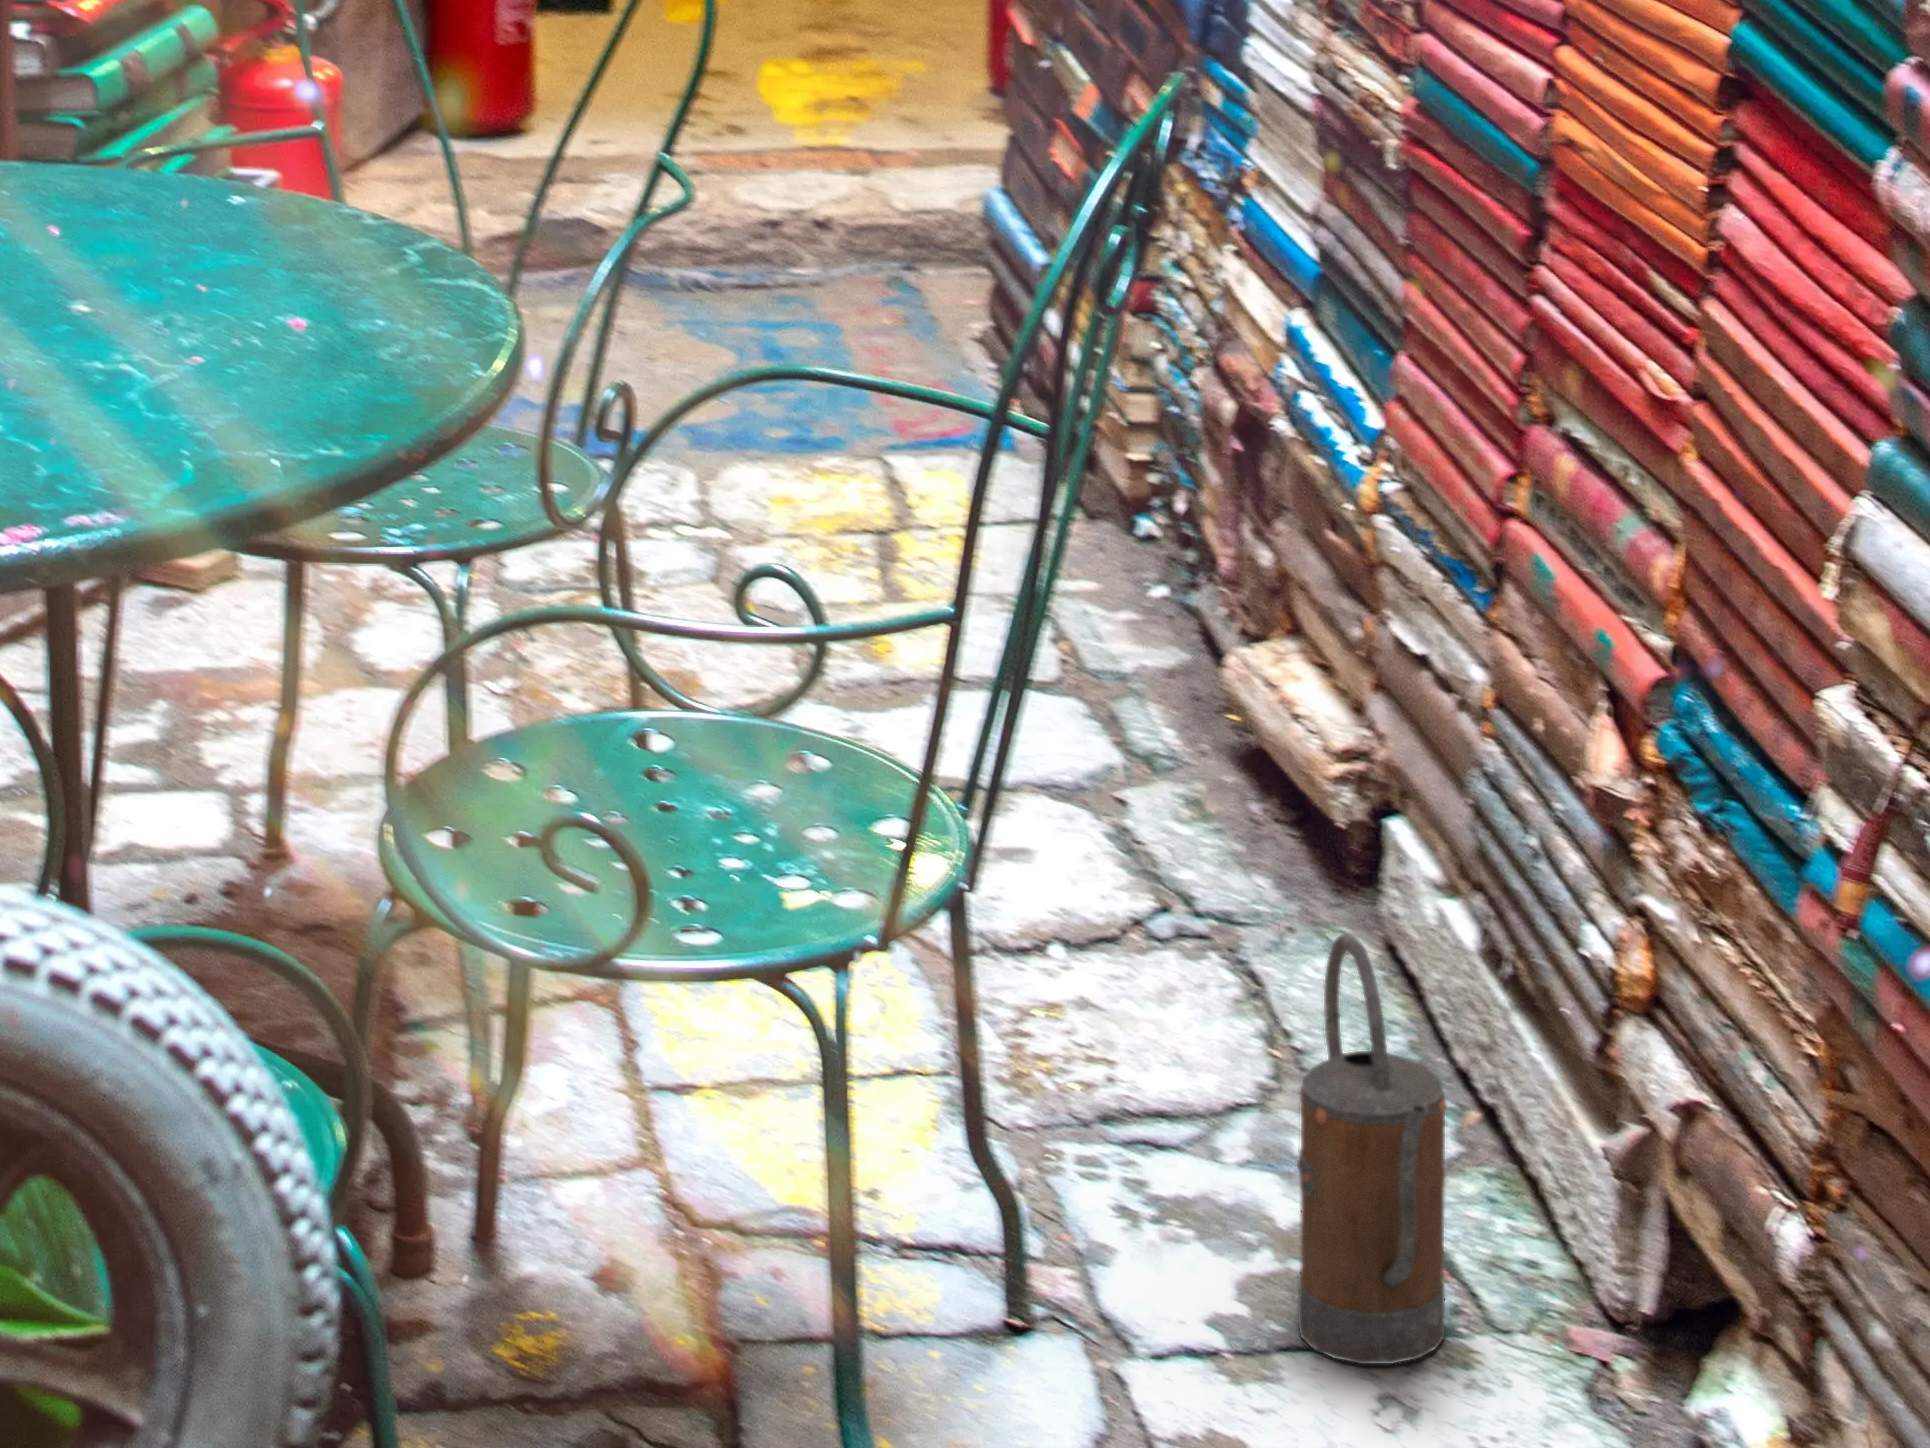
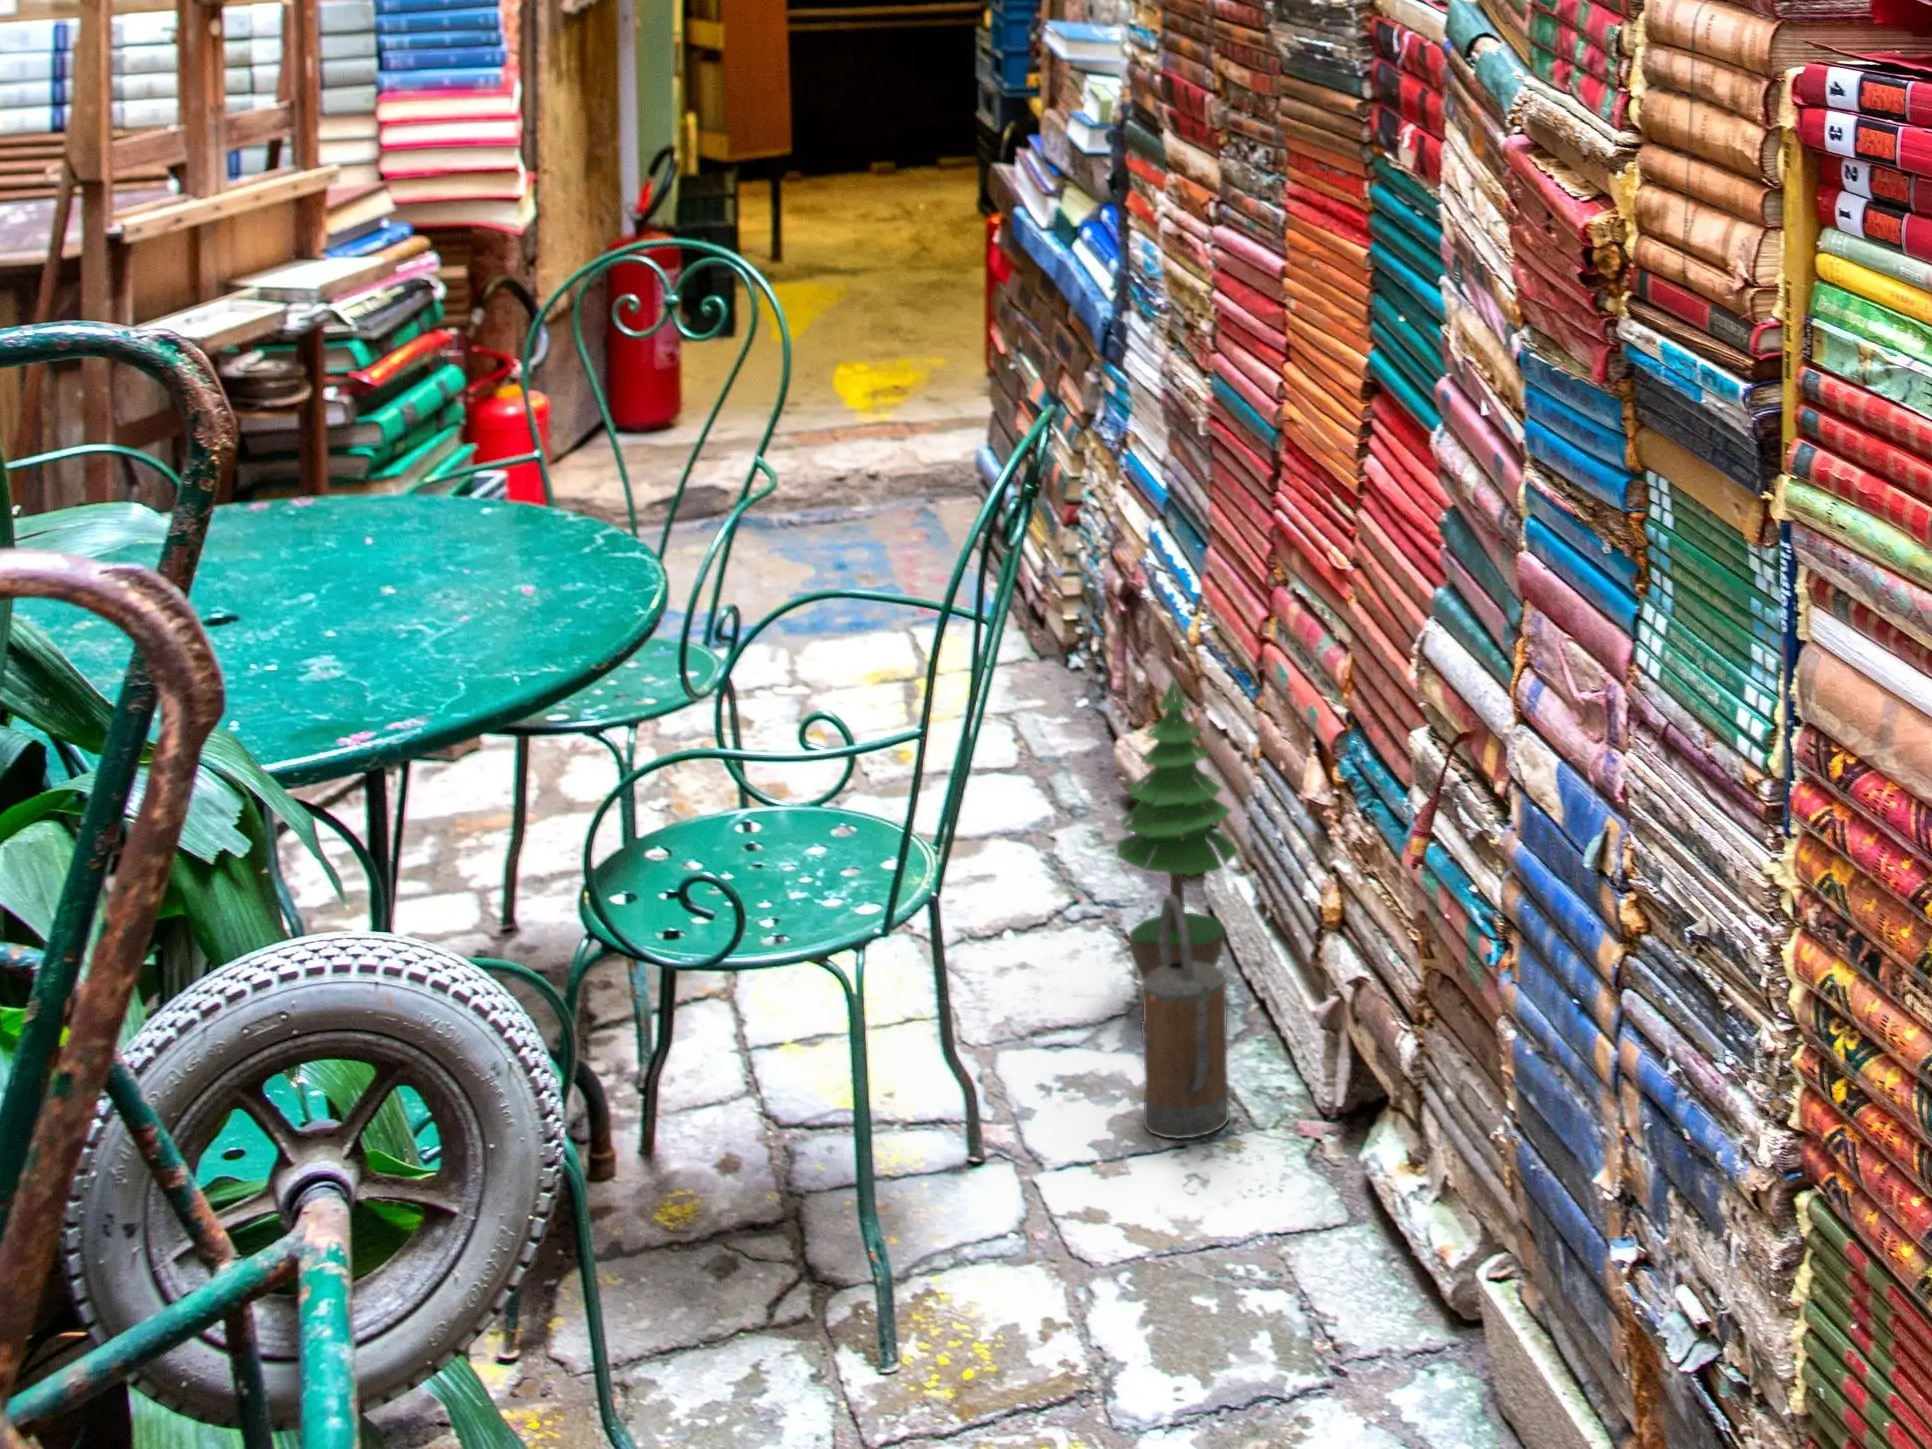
potted tree: none [1240,554,1445,1122] -> present [1117,680,1238,980]

